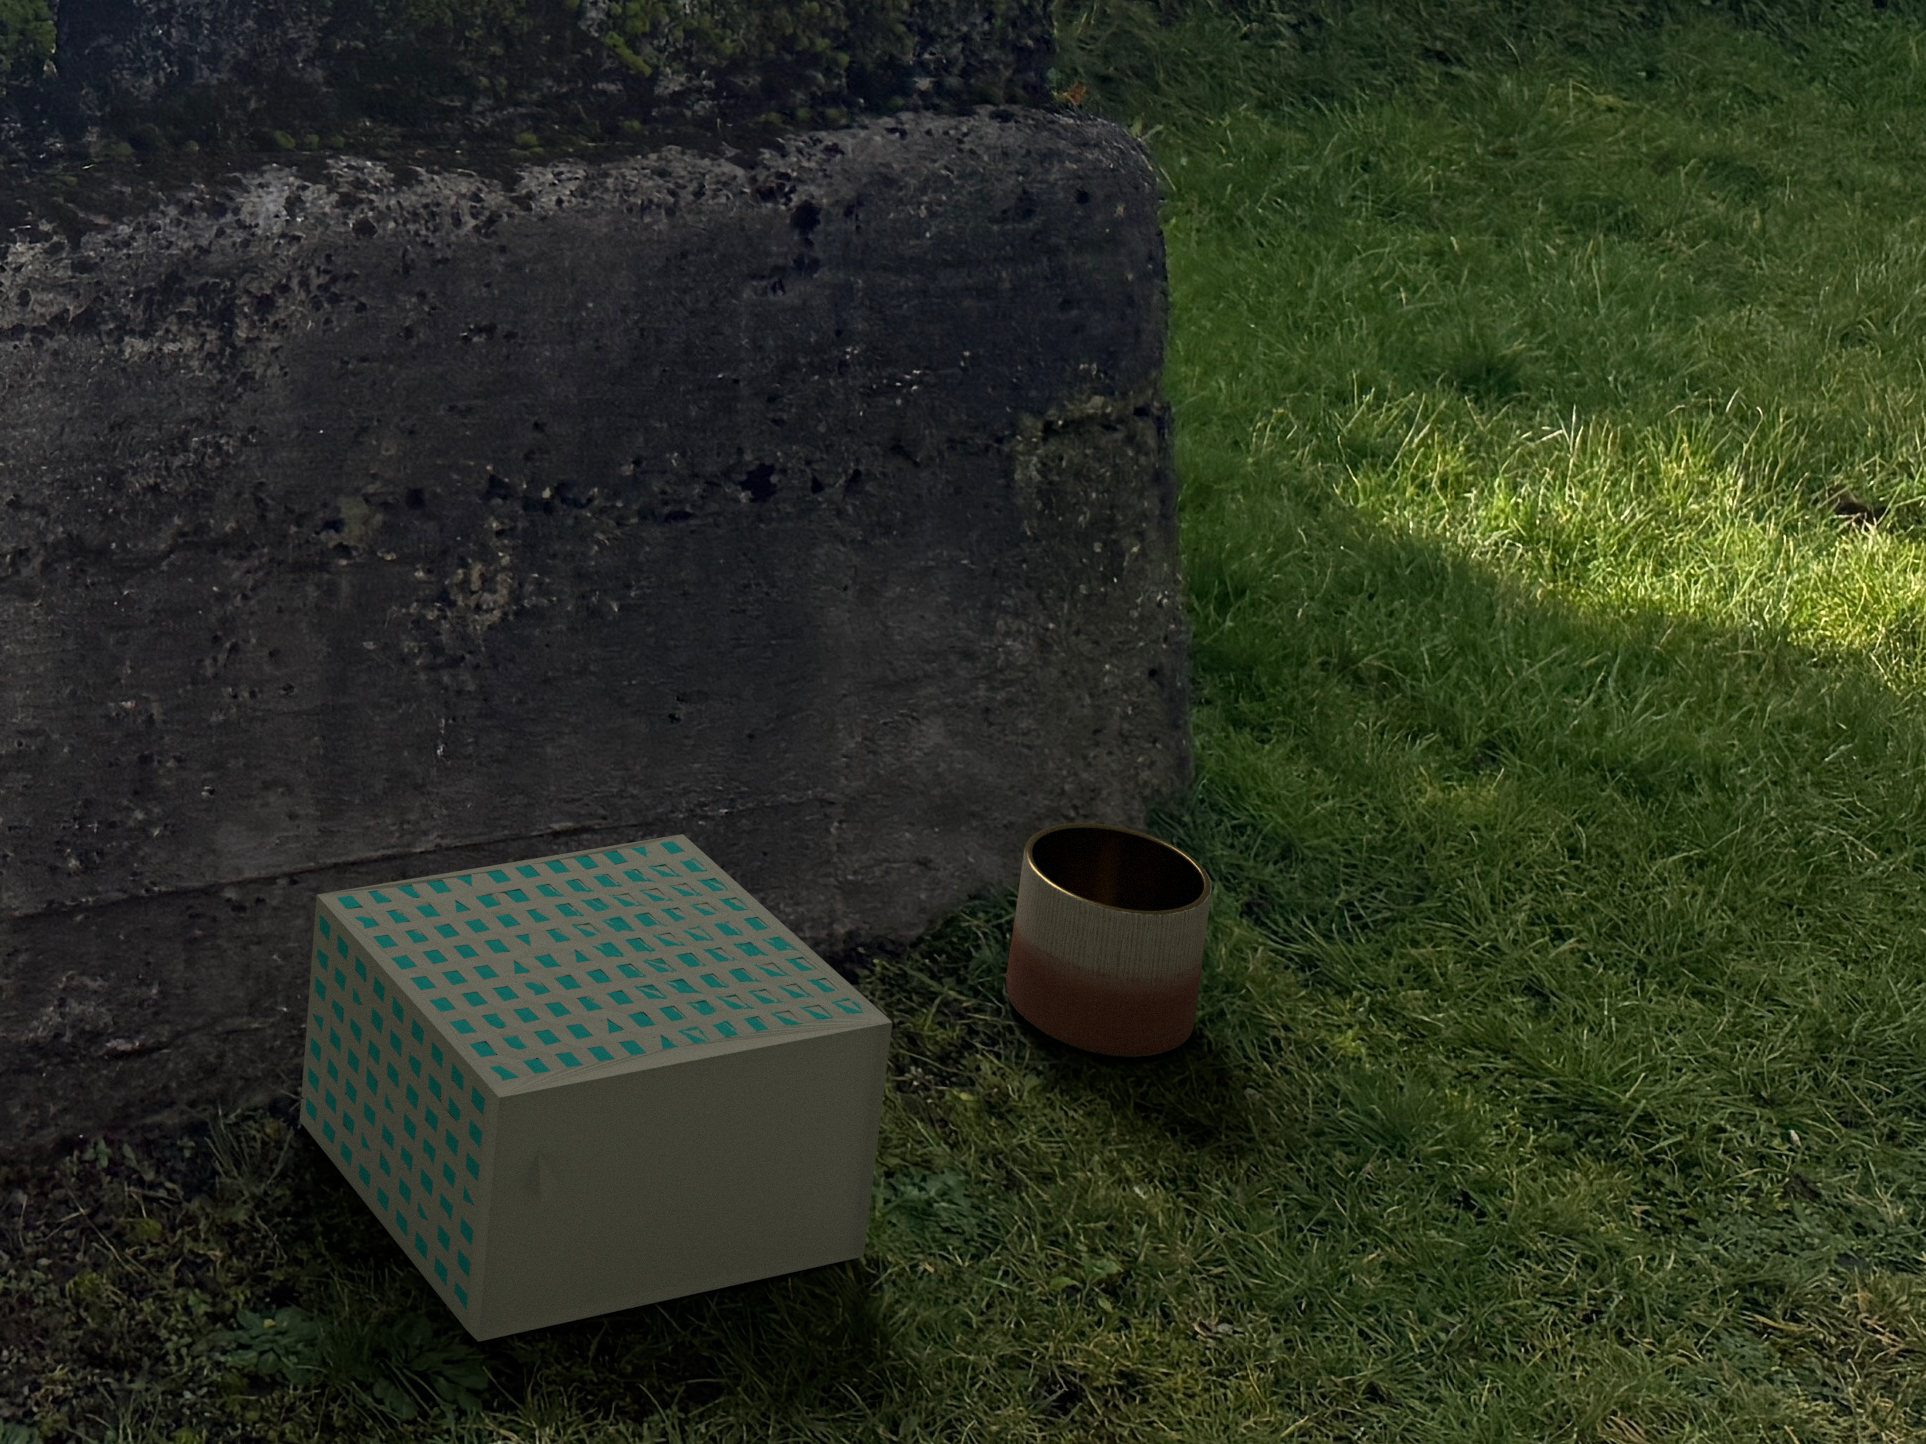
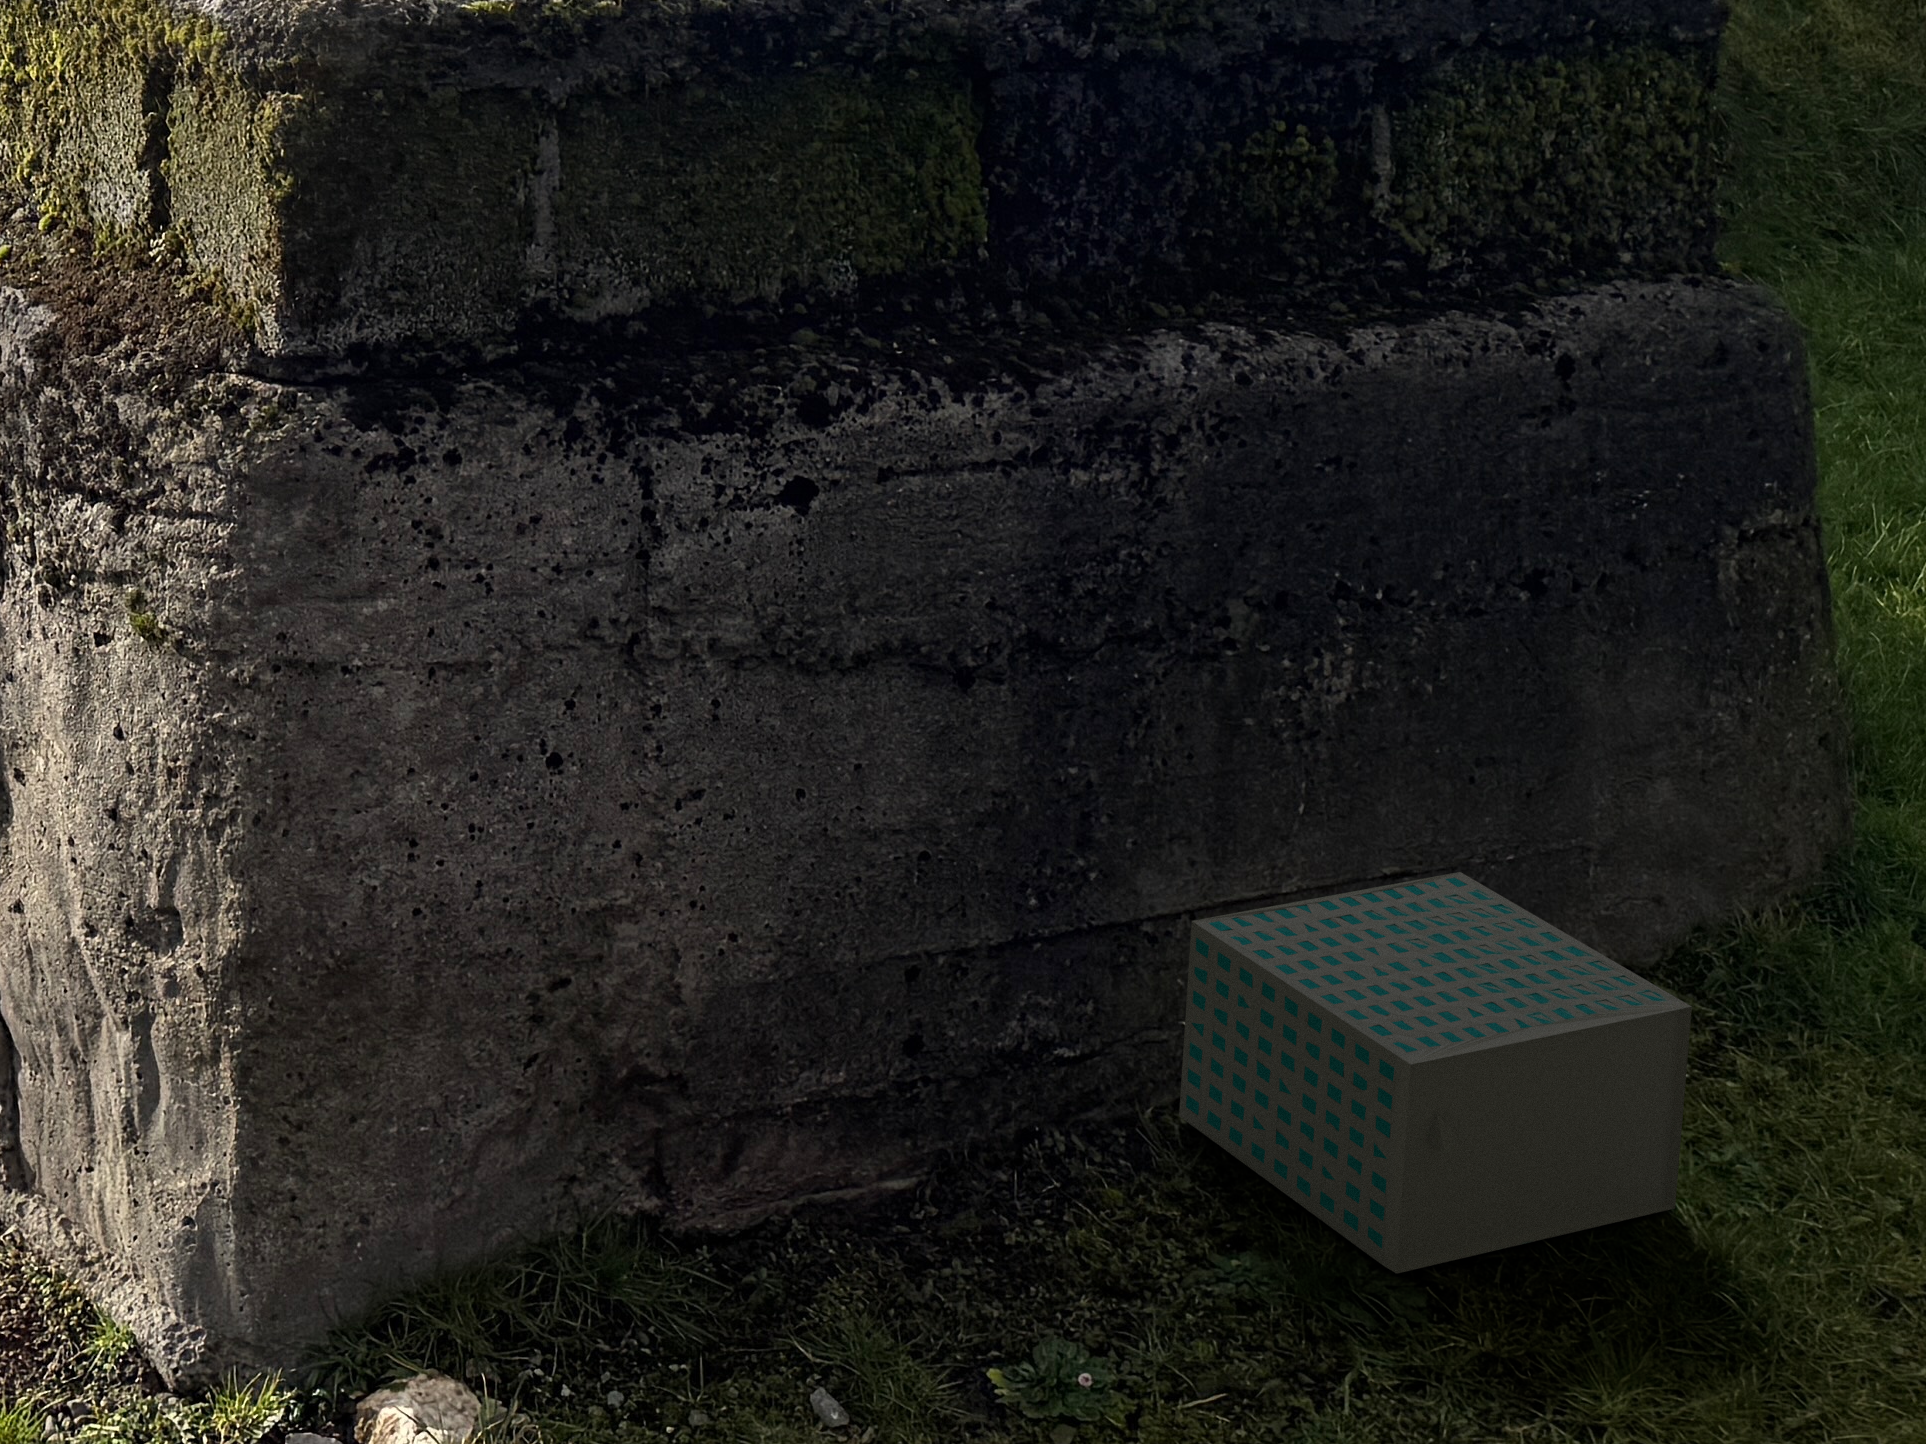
planter: present [1006,823,1212,1057] -> none [1709,866,1884,1058]

